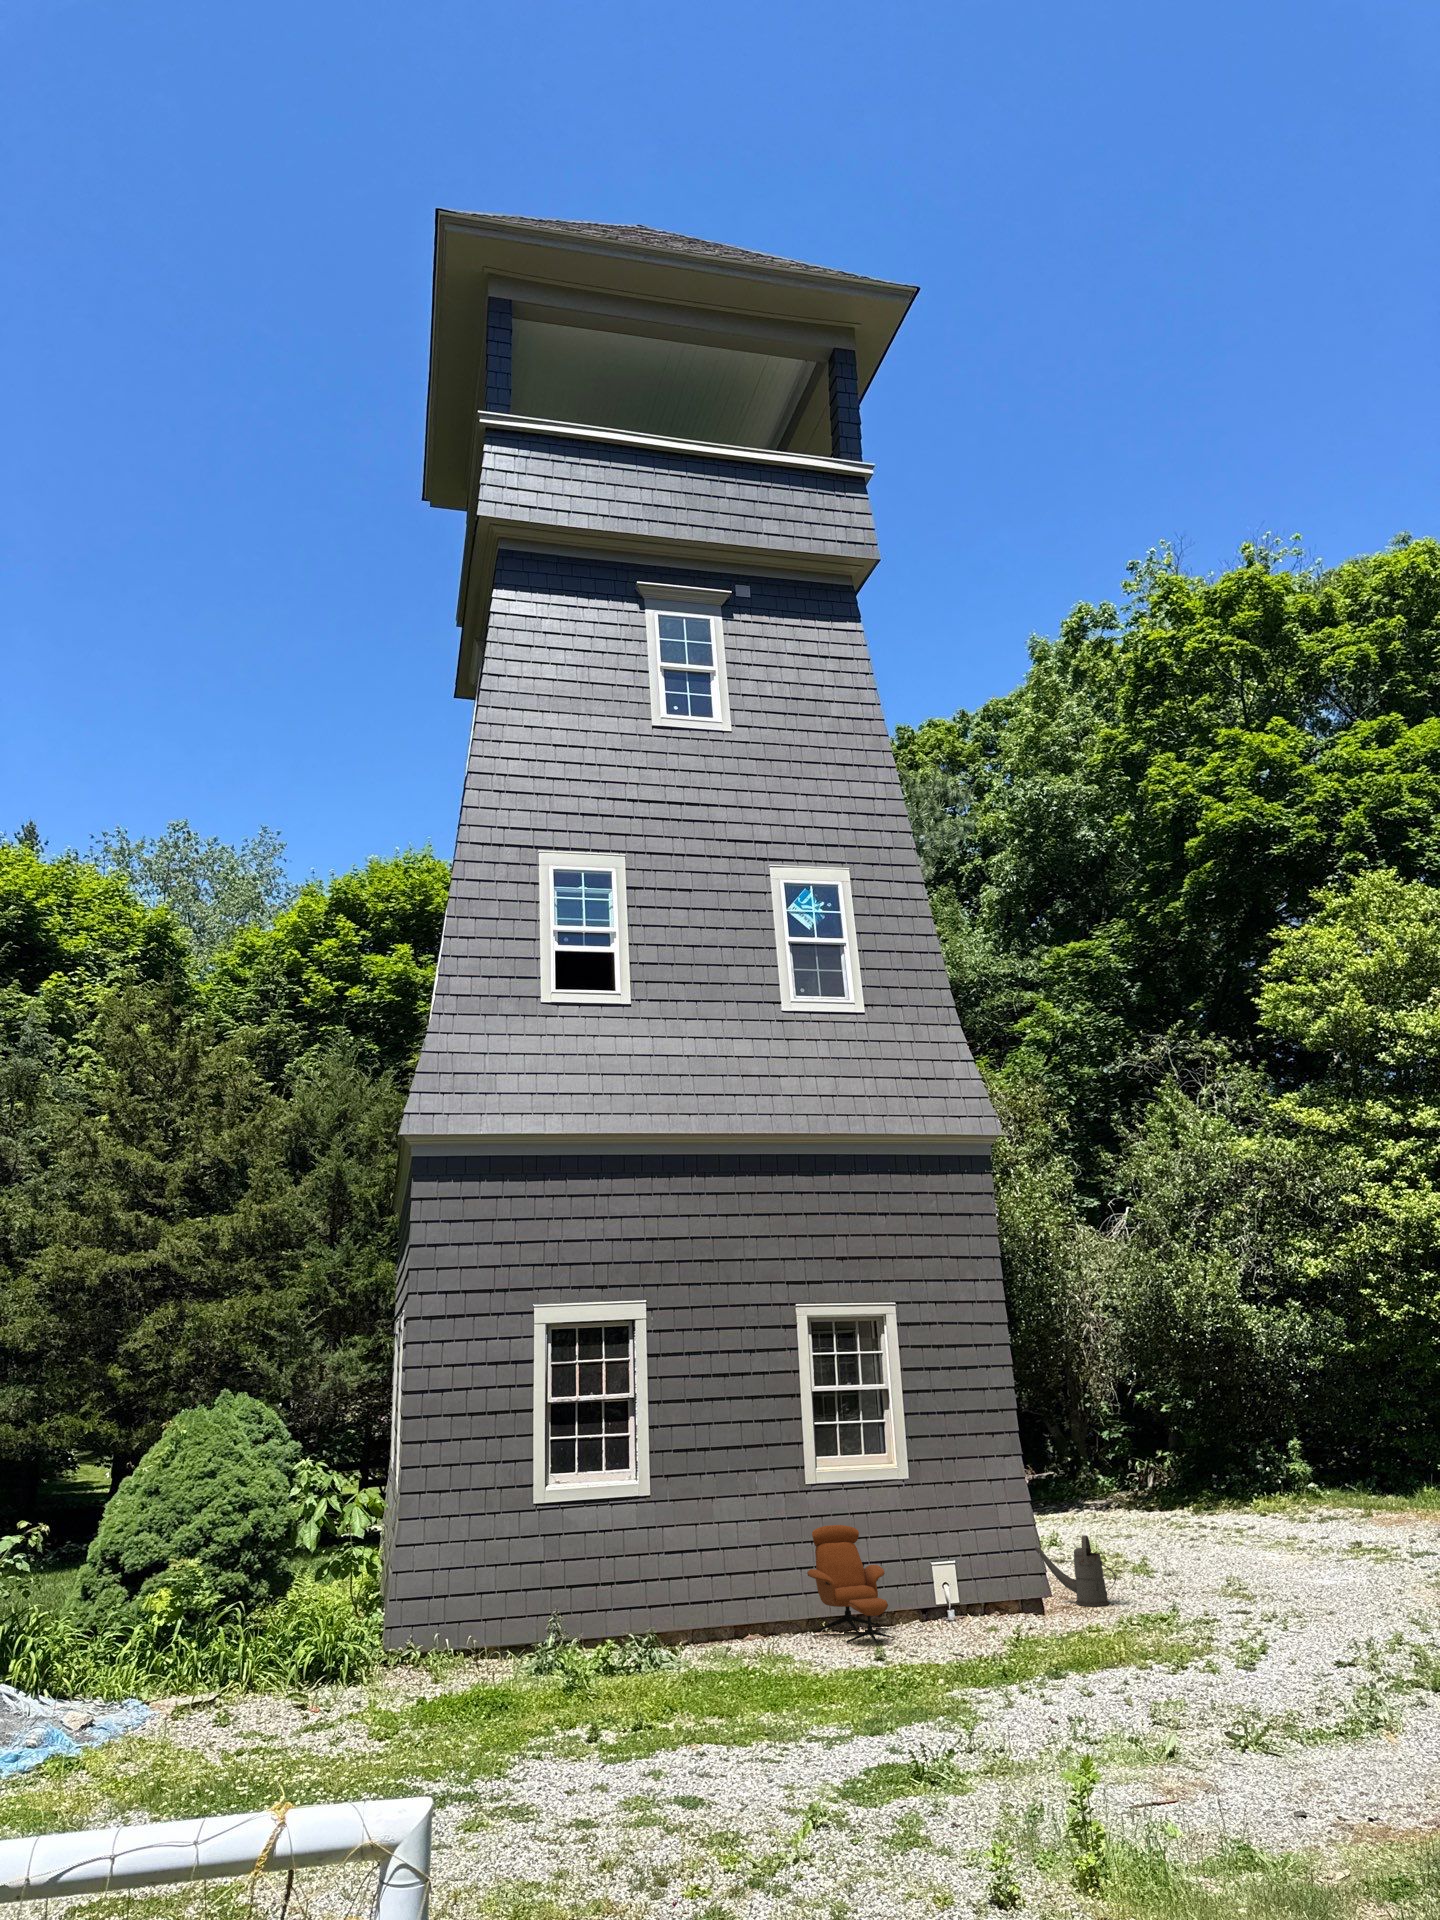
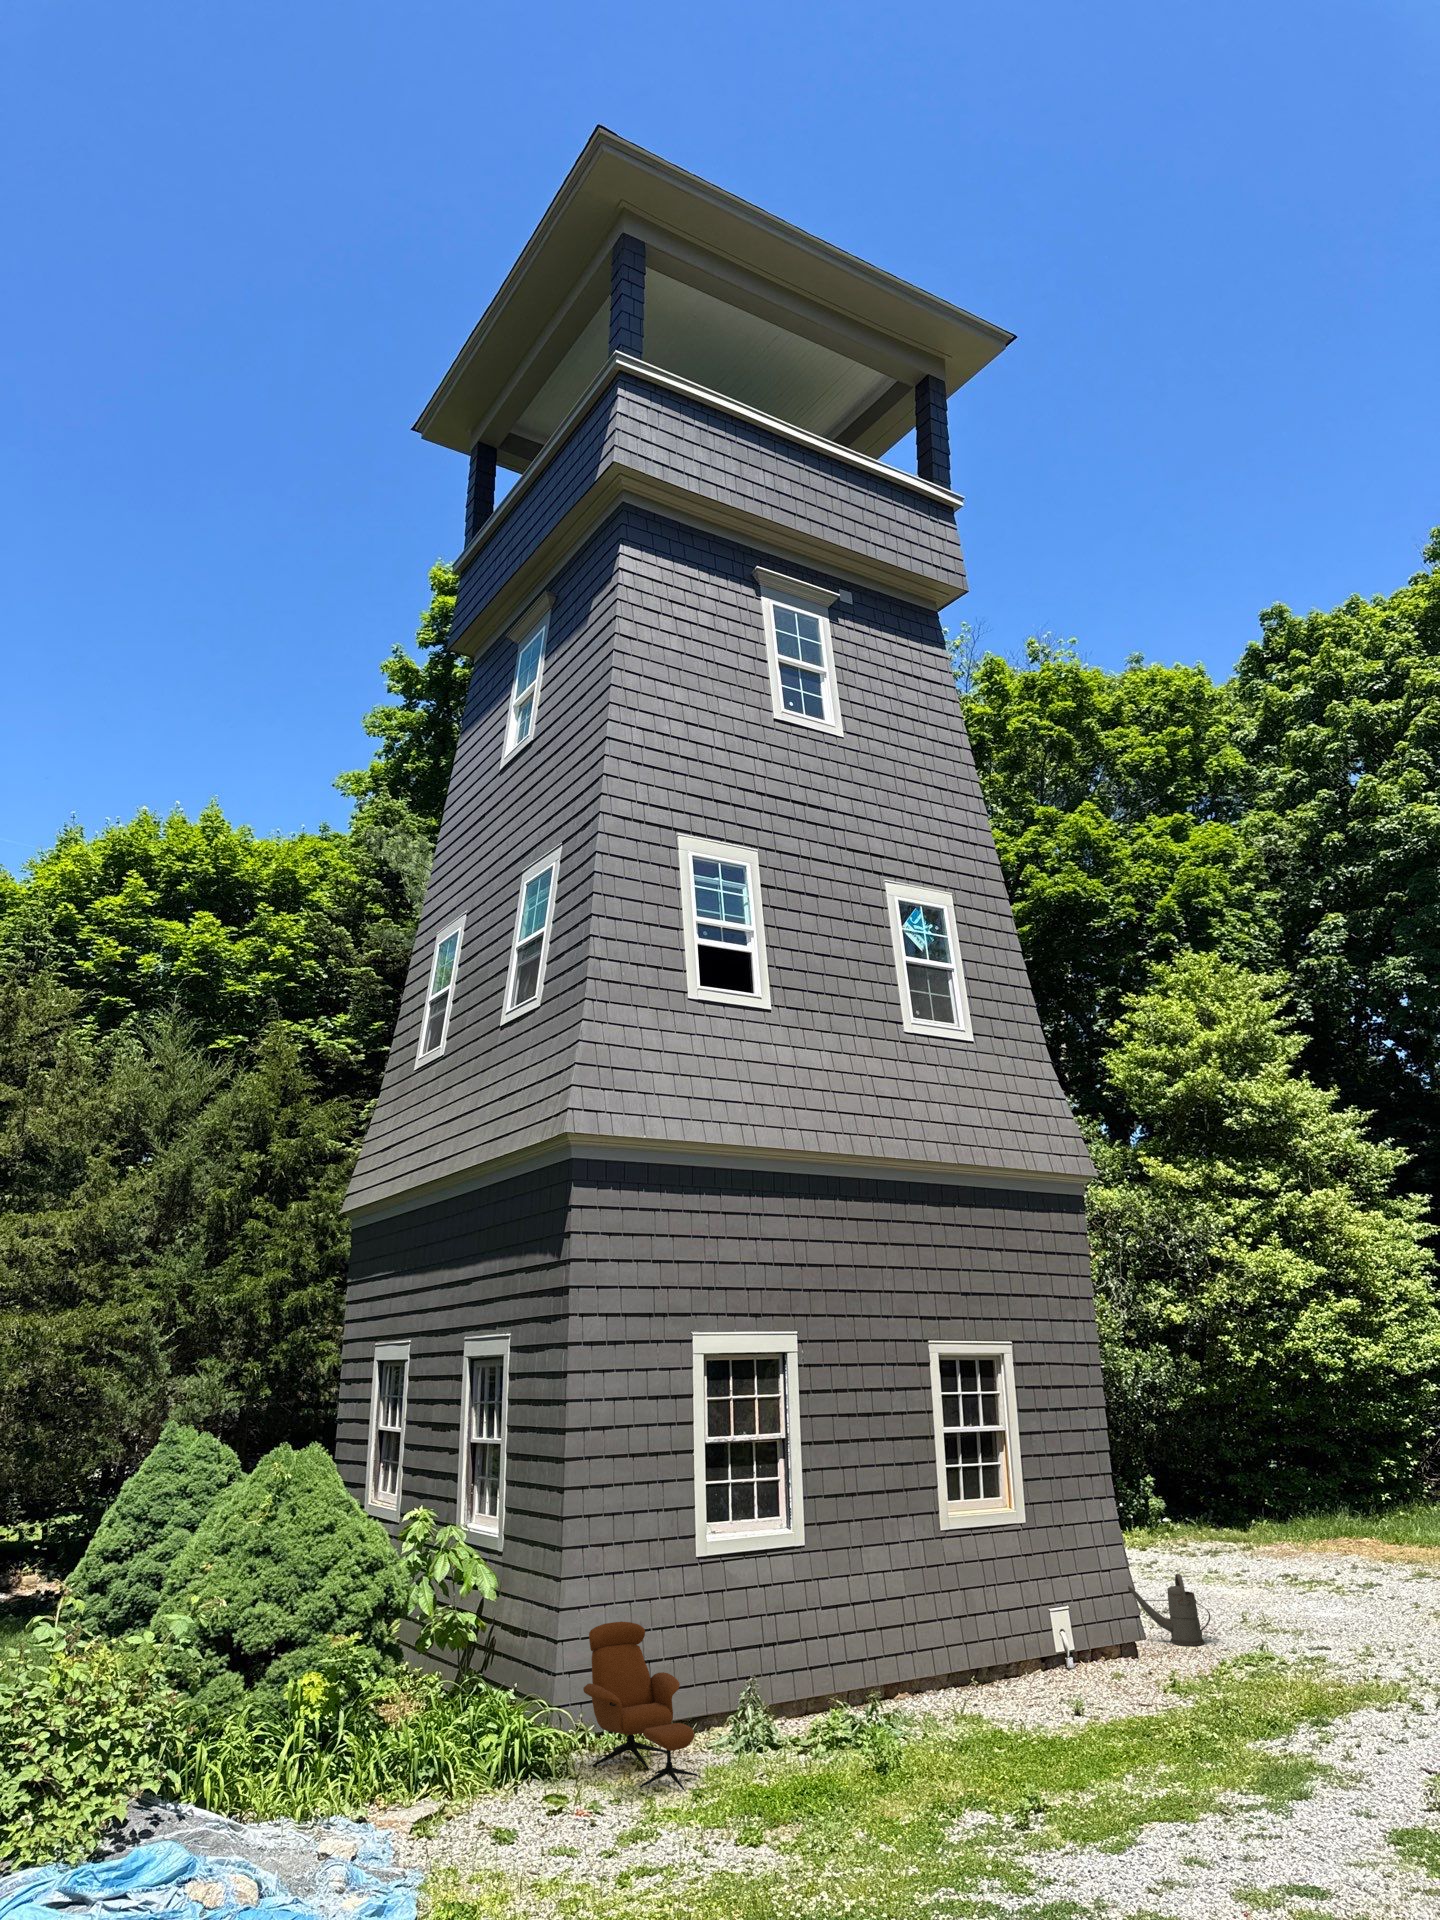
lounge chair: present [807,1525,895,1645] -> present [583,1621,698,1790]

